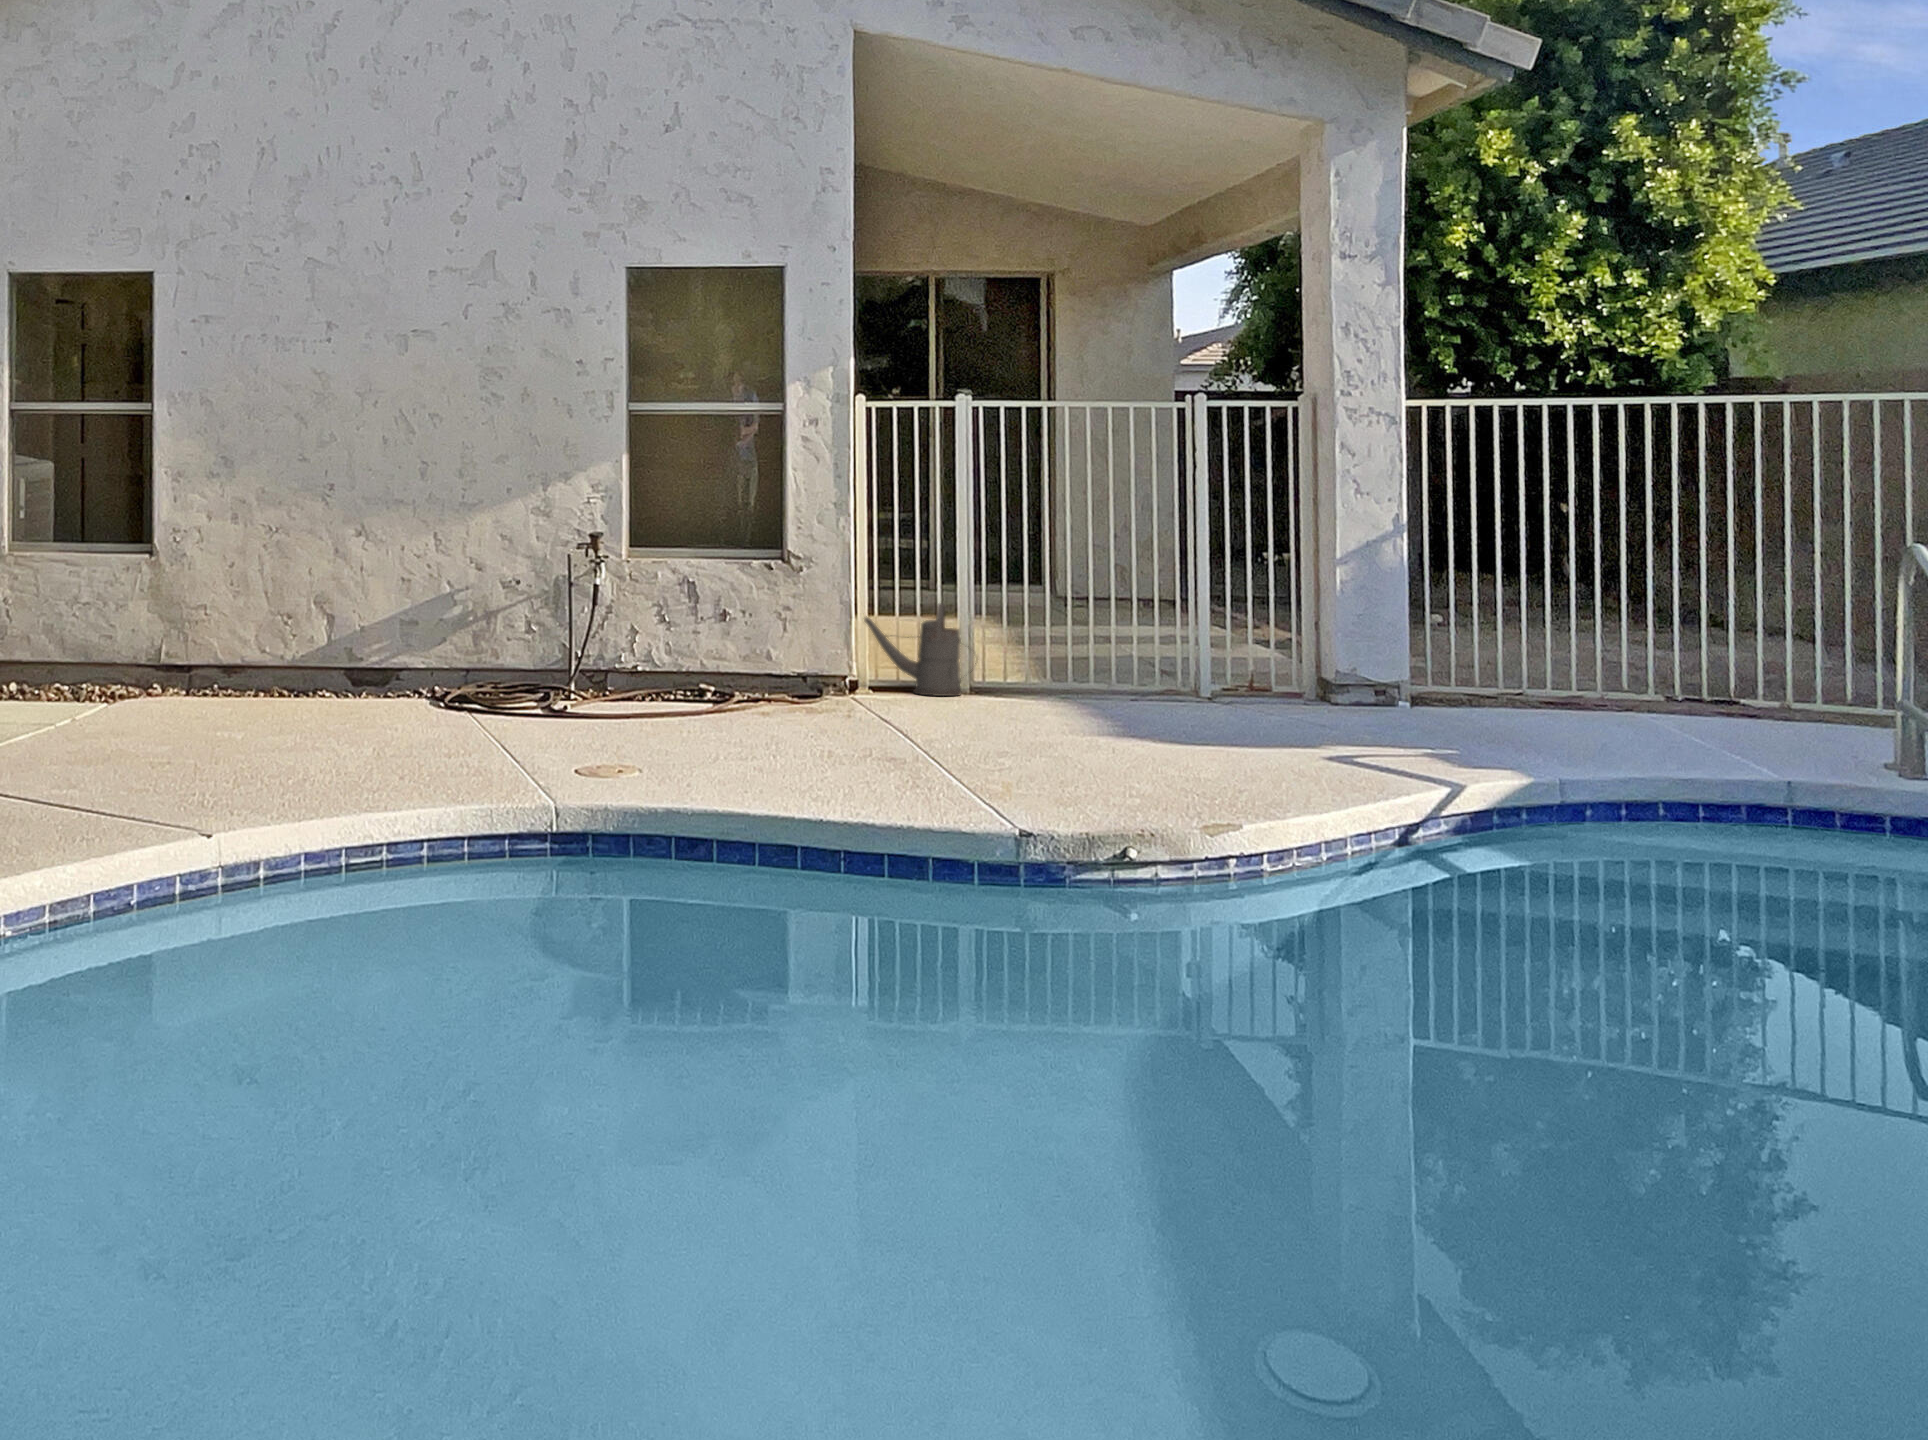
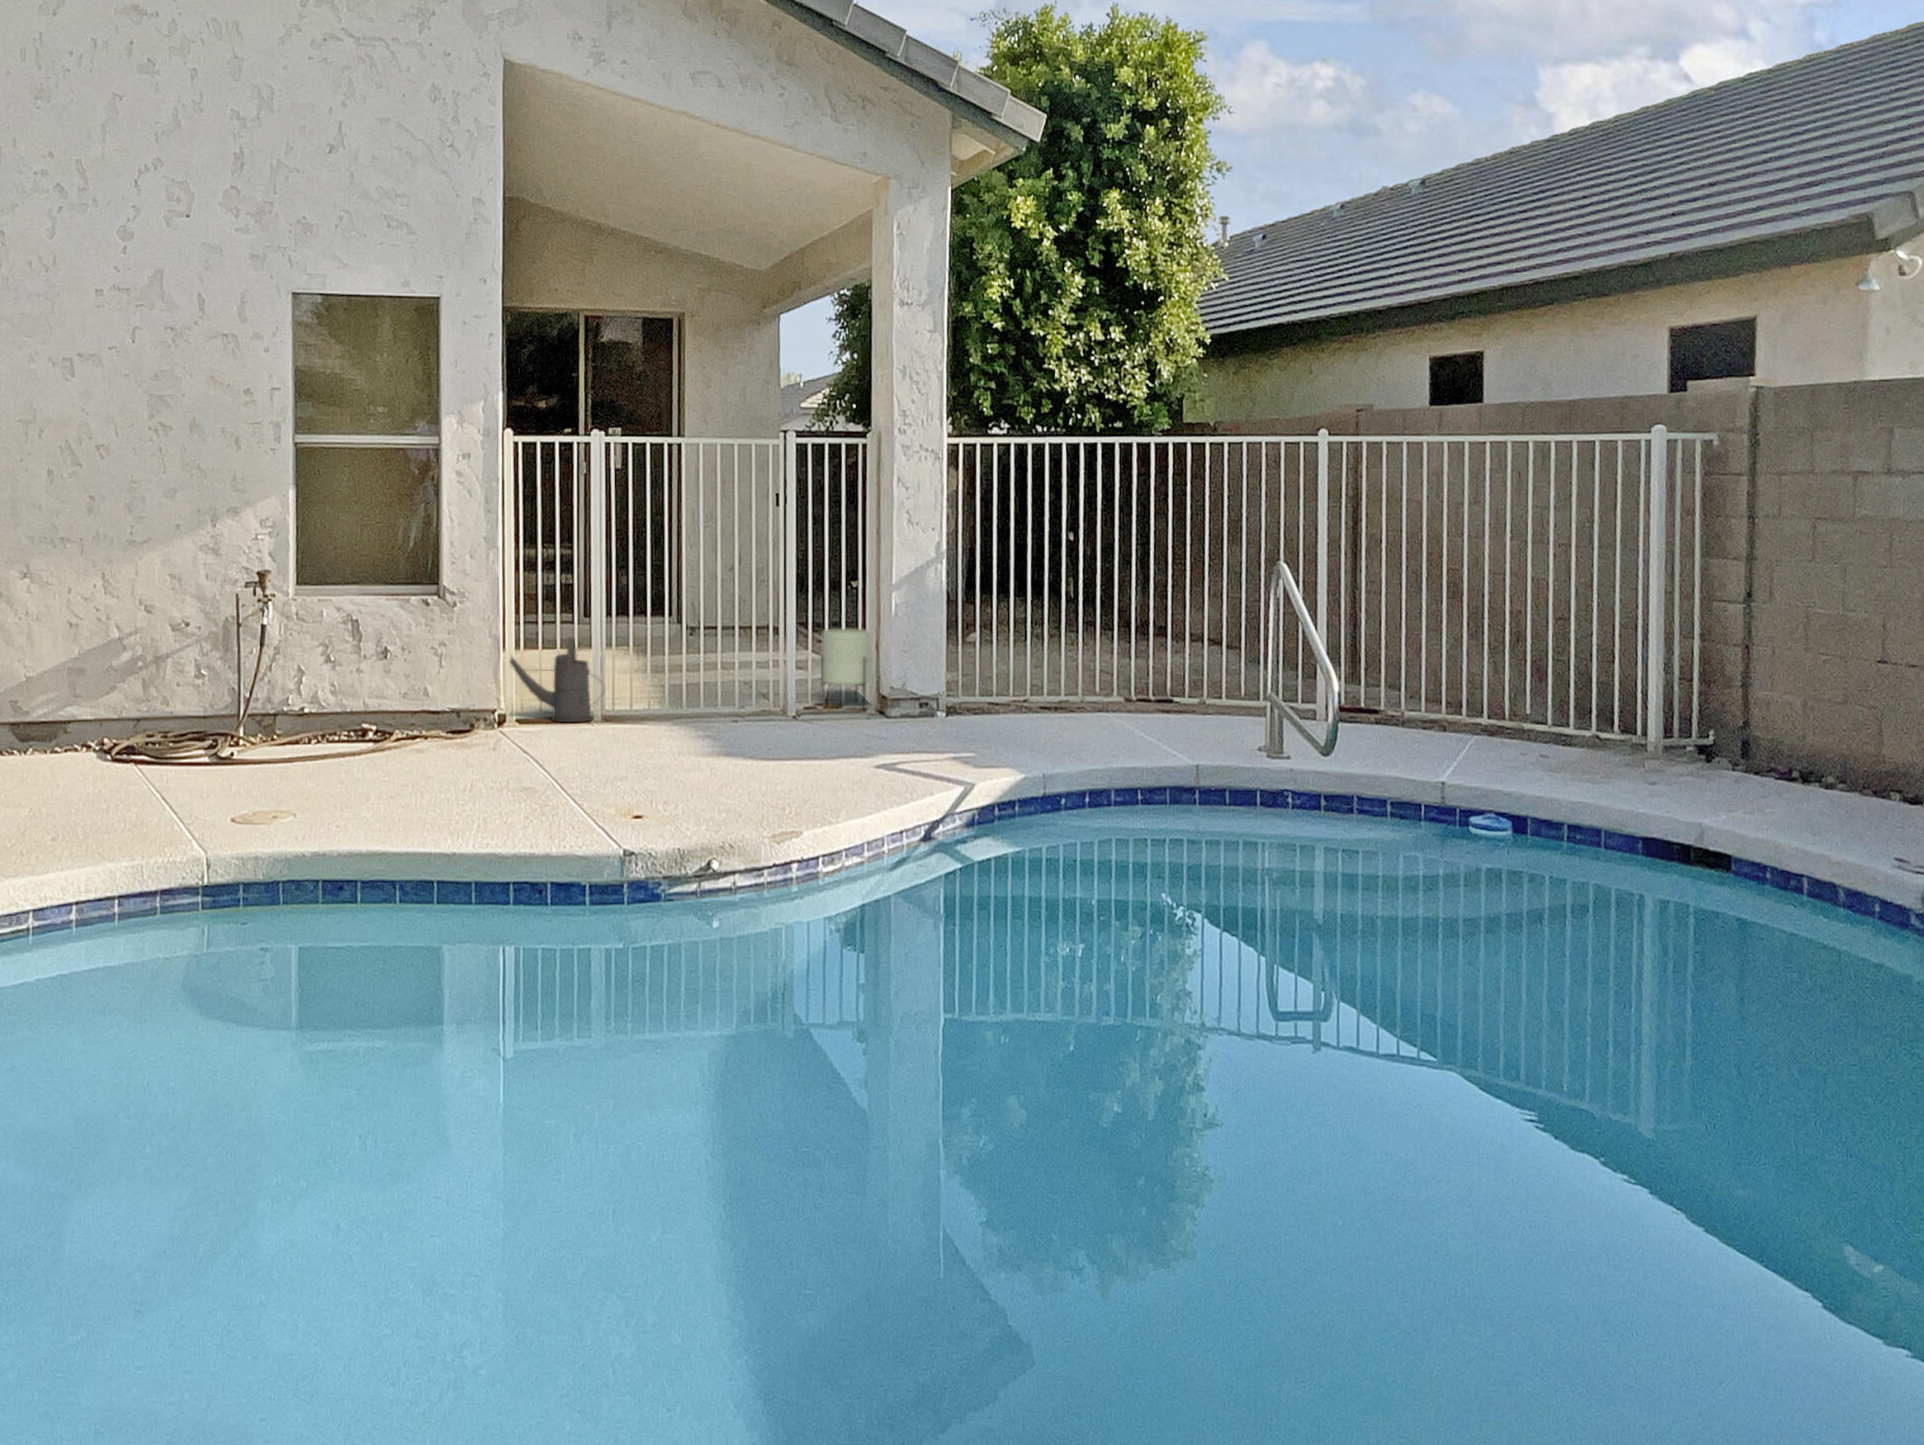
planter: none [1238,605,1310,698] -> present [821,629,873,687]

